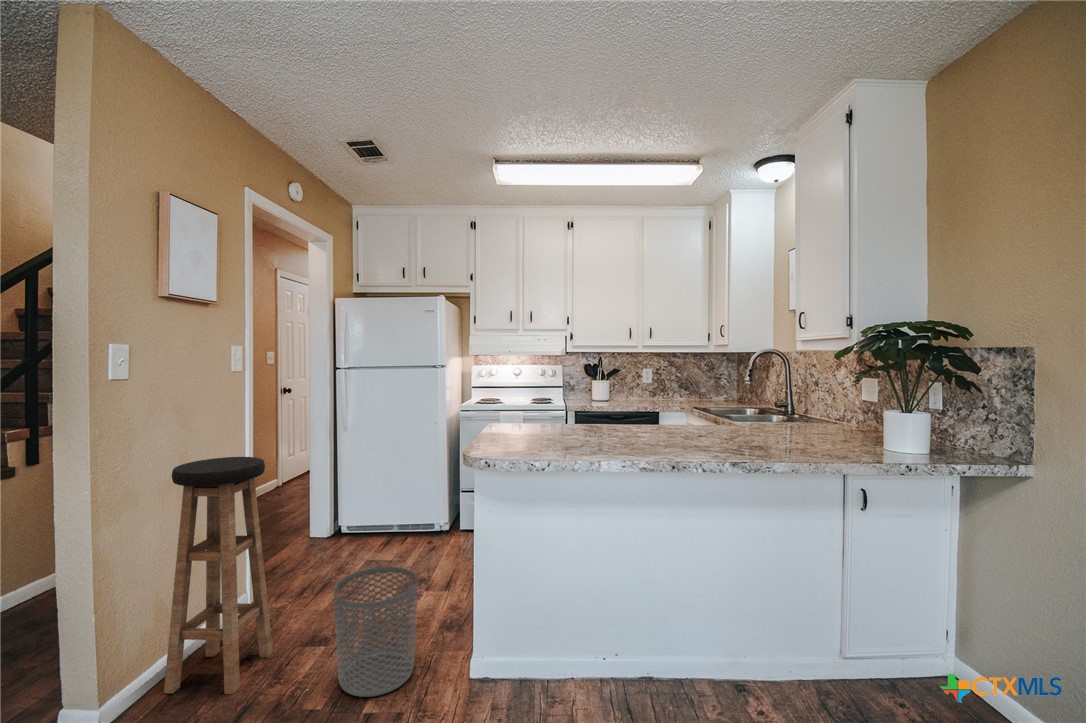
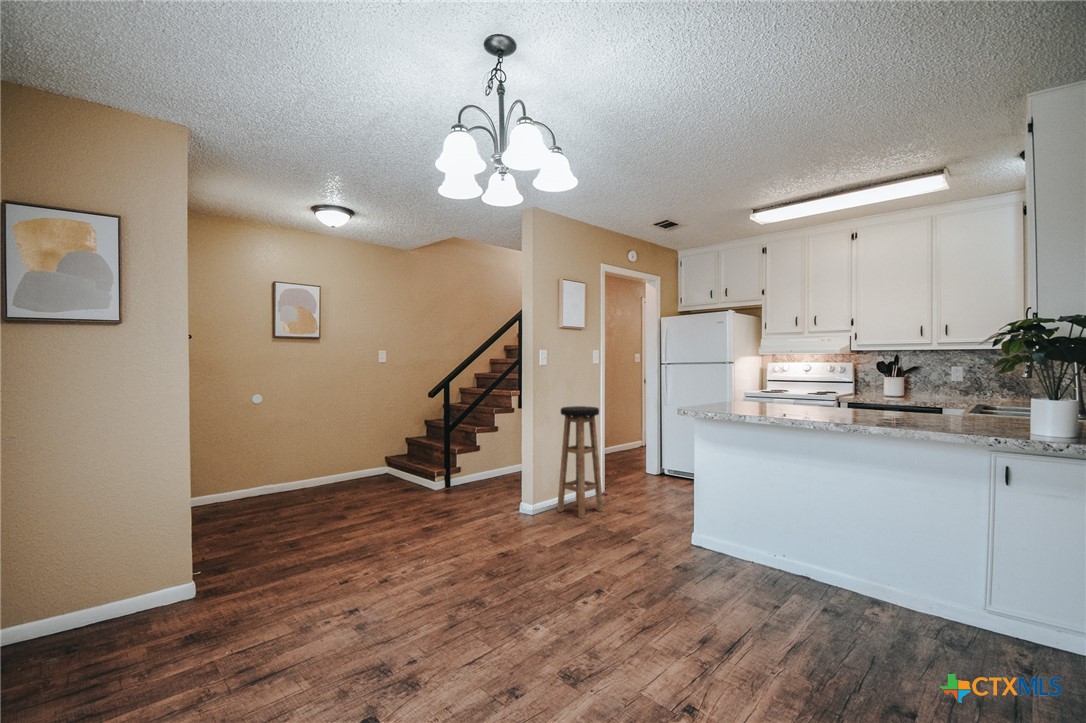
waste bin: present [334,567,418,697] -> none [623,474,668,537]

